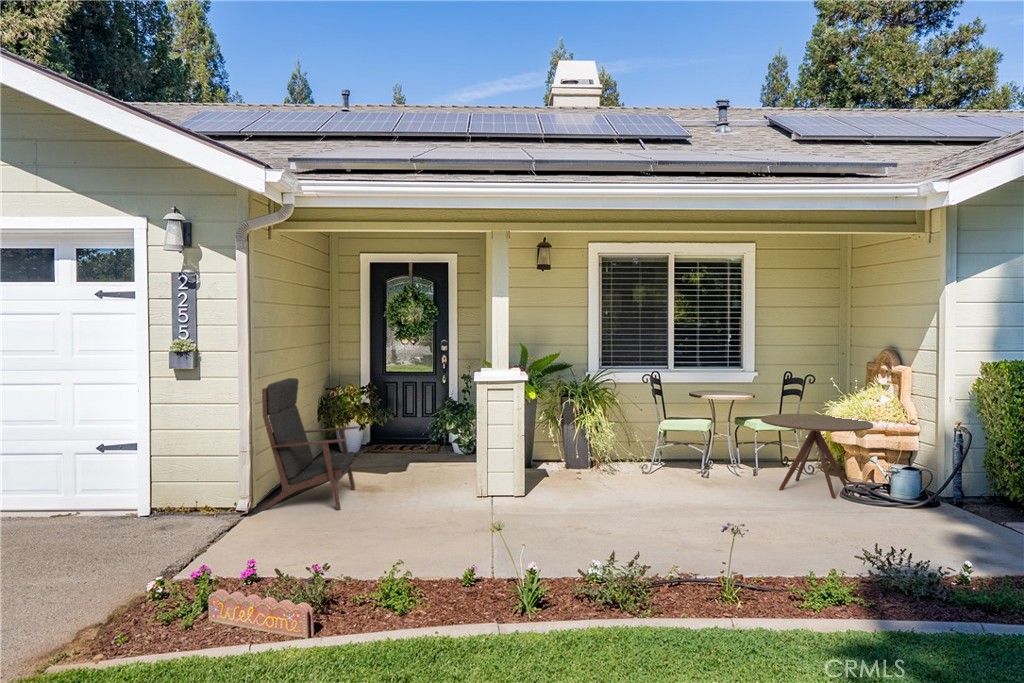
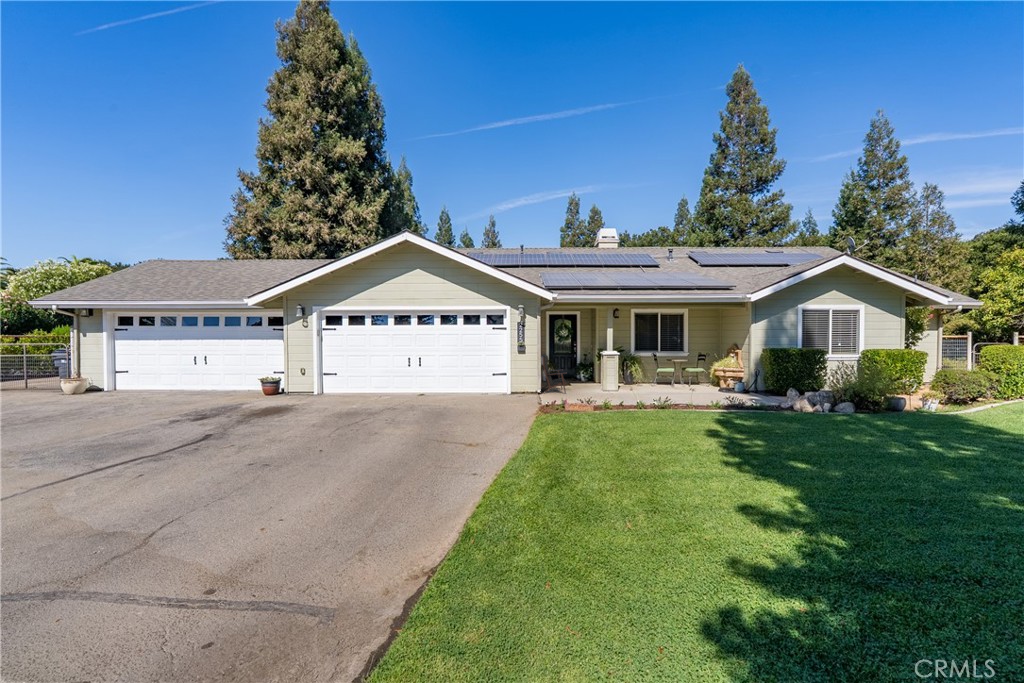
round table: present [761,414,873,499] -> none [692,366,729,392]

